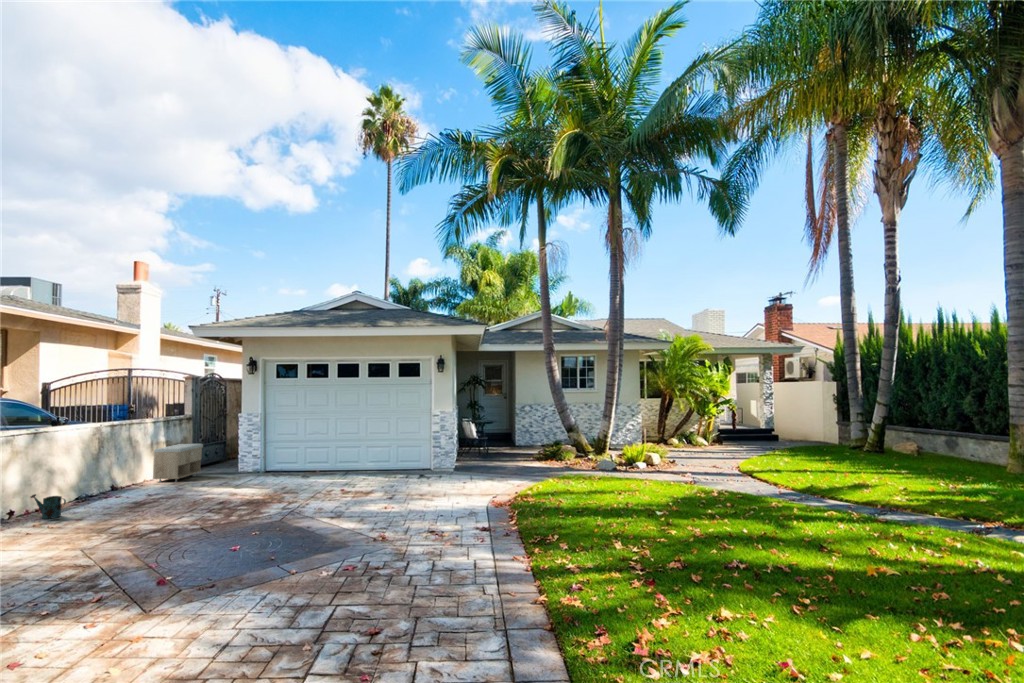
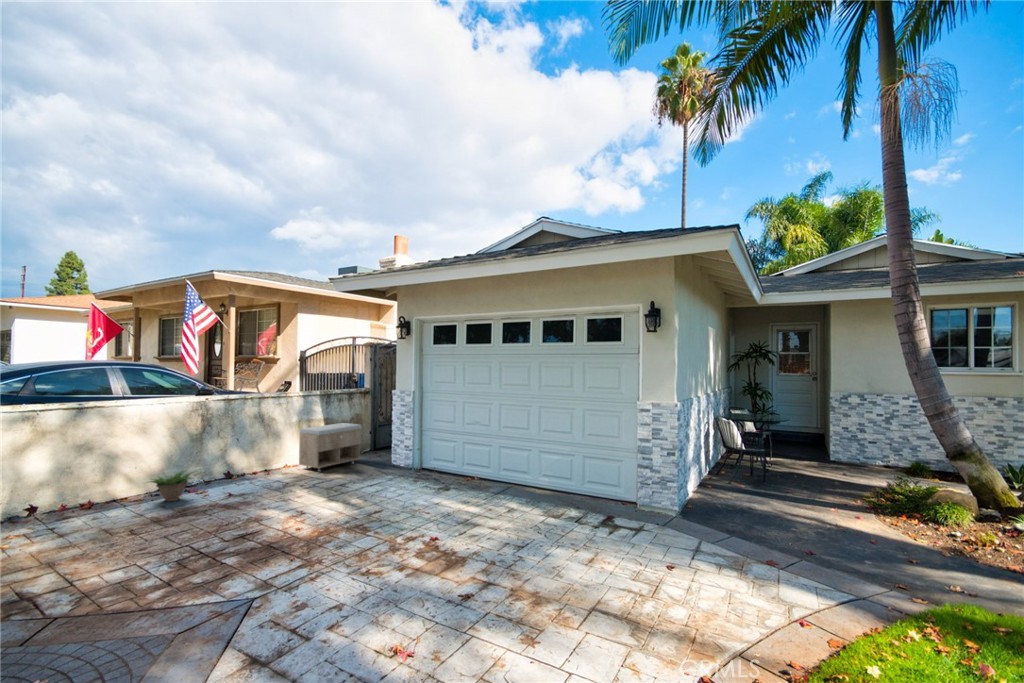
decorative plant: none [70,481,116,505] -> present [150,471,193,501]
watering can: present [31,494,66,519] -> none [69,486,95,523]

